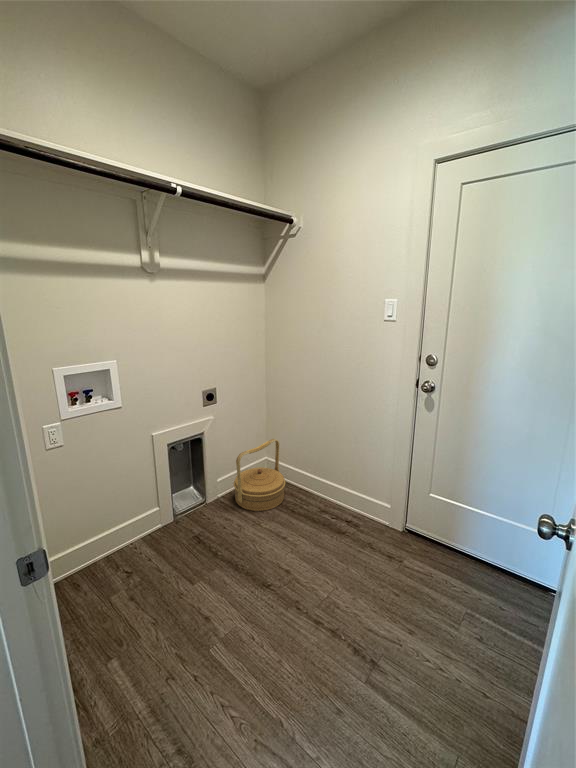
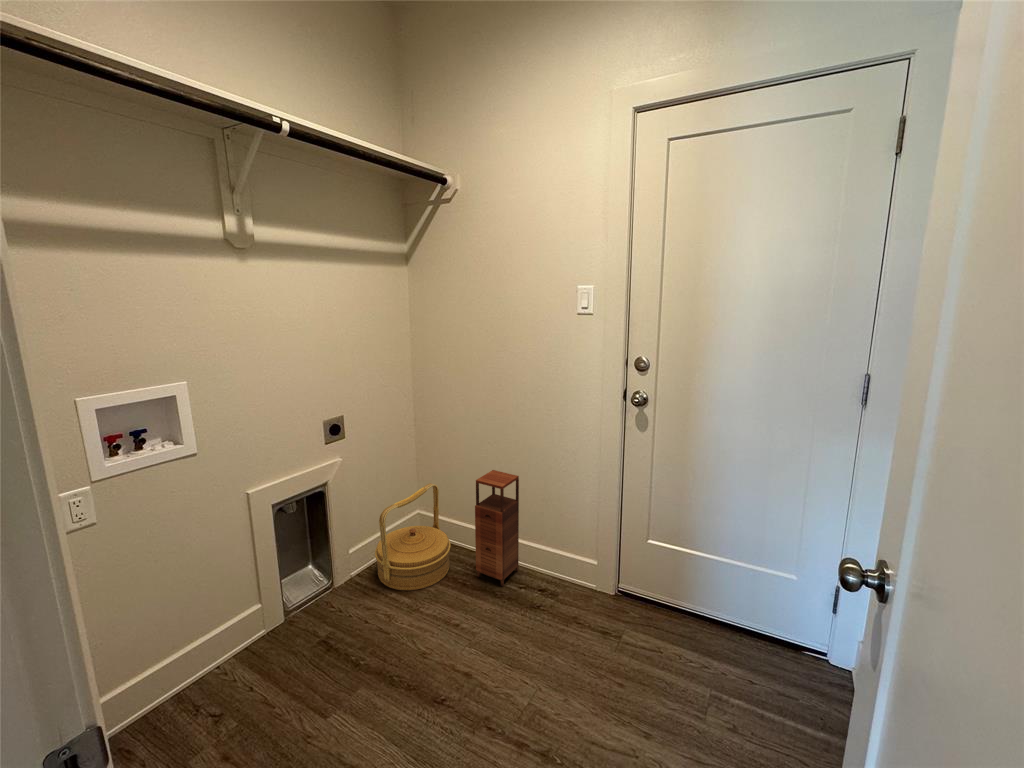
storage cabinet: none [302,433,335,516] -> present [475,470,519,587]

